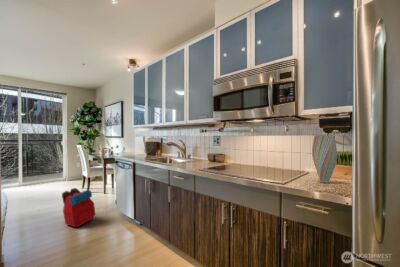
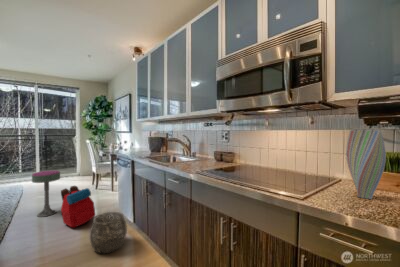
bar stool: none [30,175,58,220] -> present [32,170,60,217]
woven basket: none [97,210,131,247] -> present [90,212,127,253]

